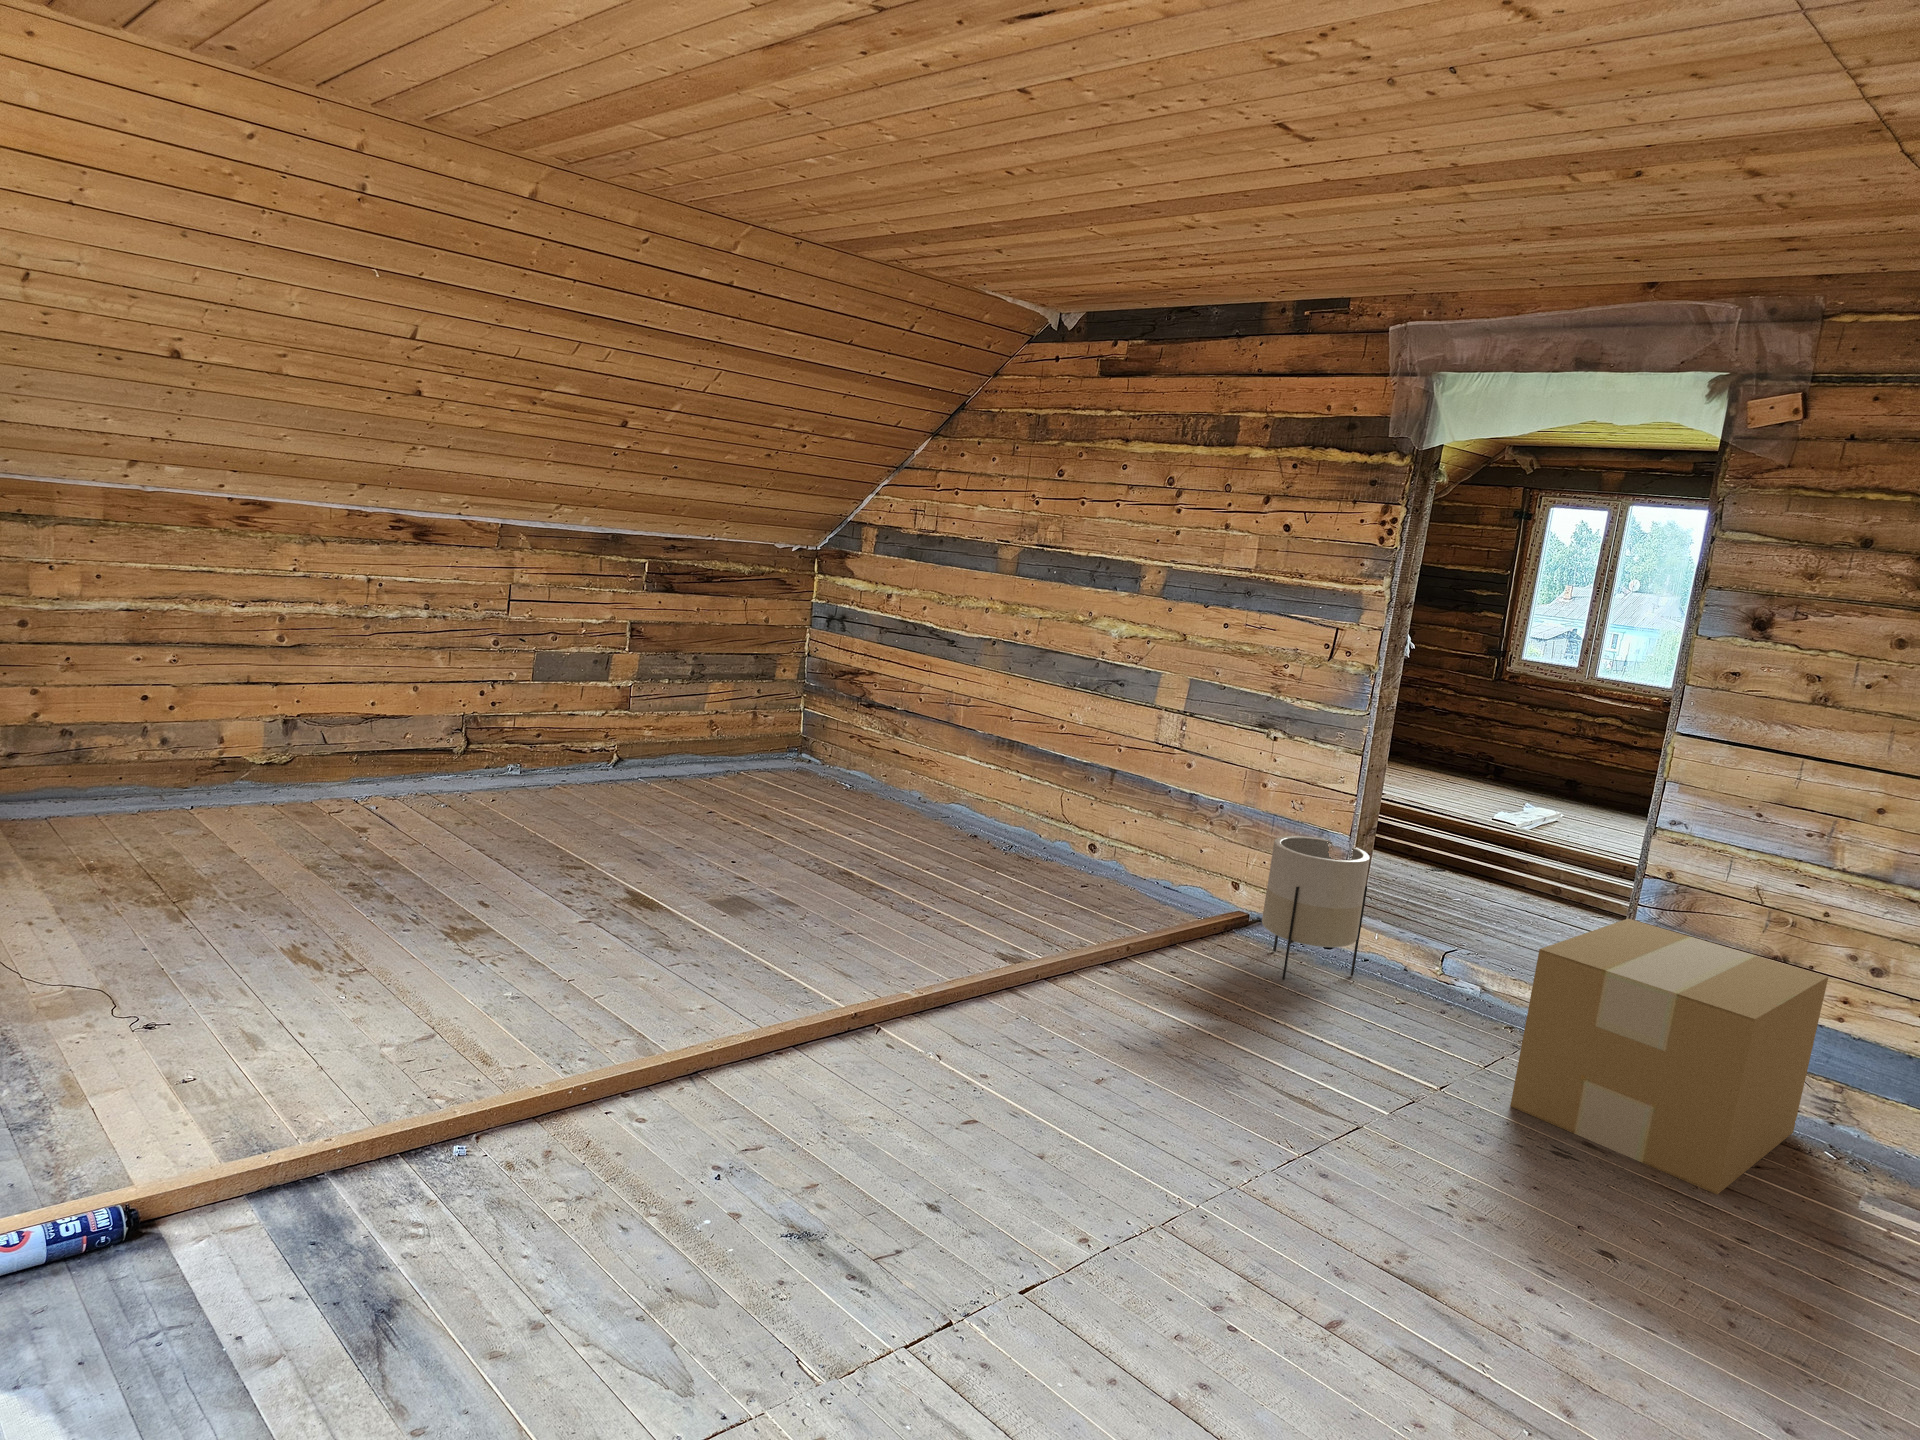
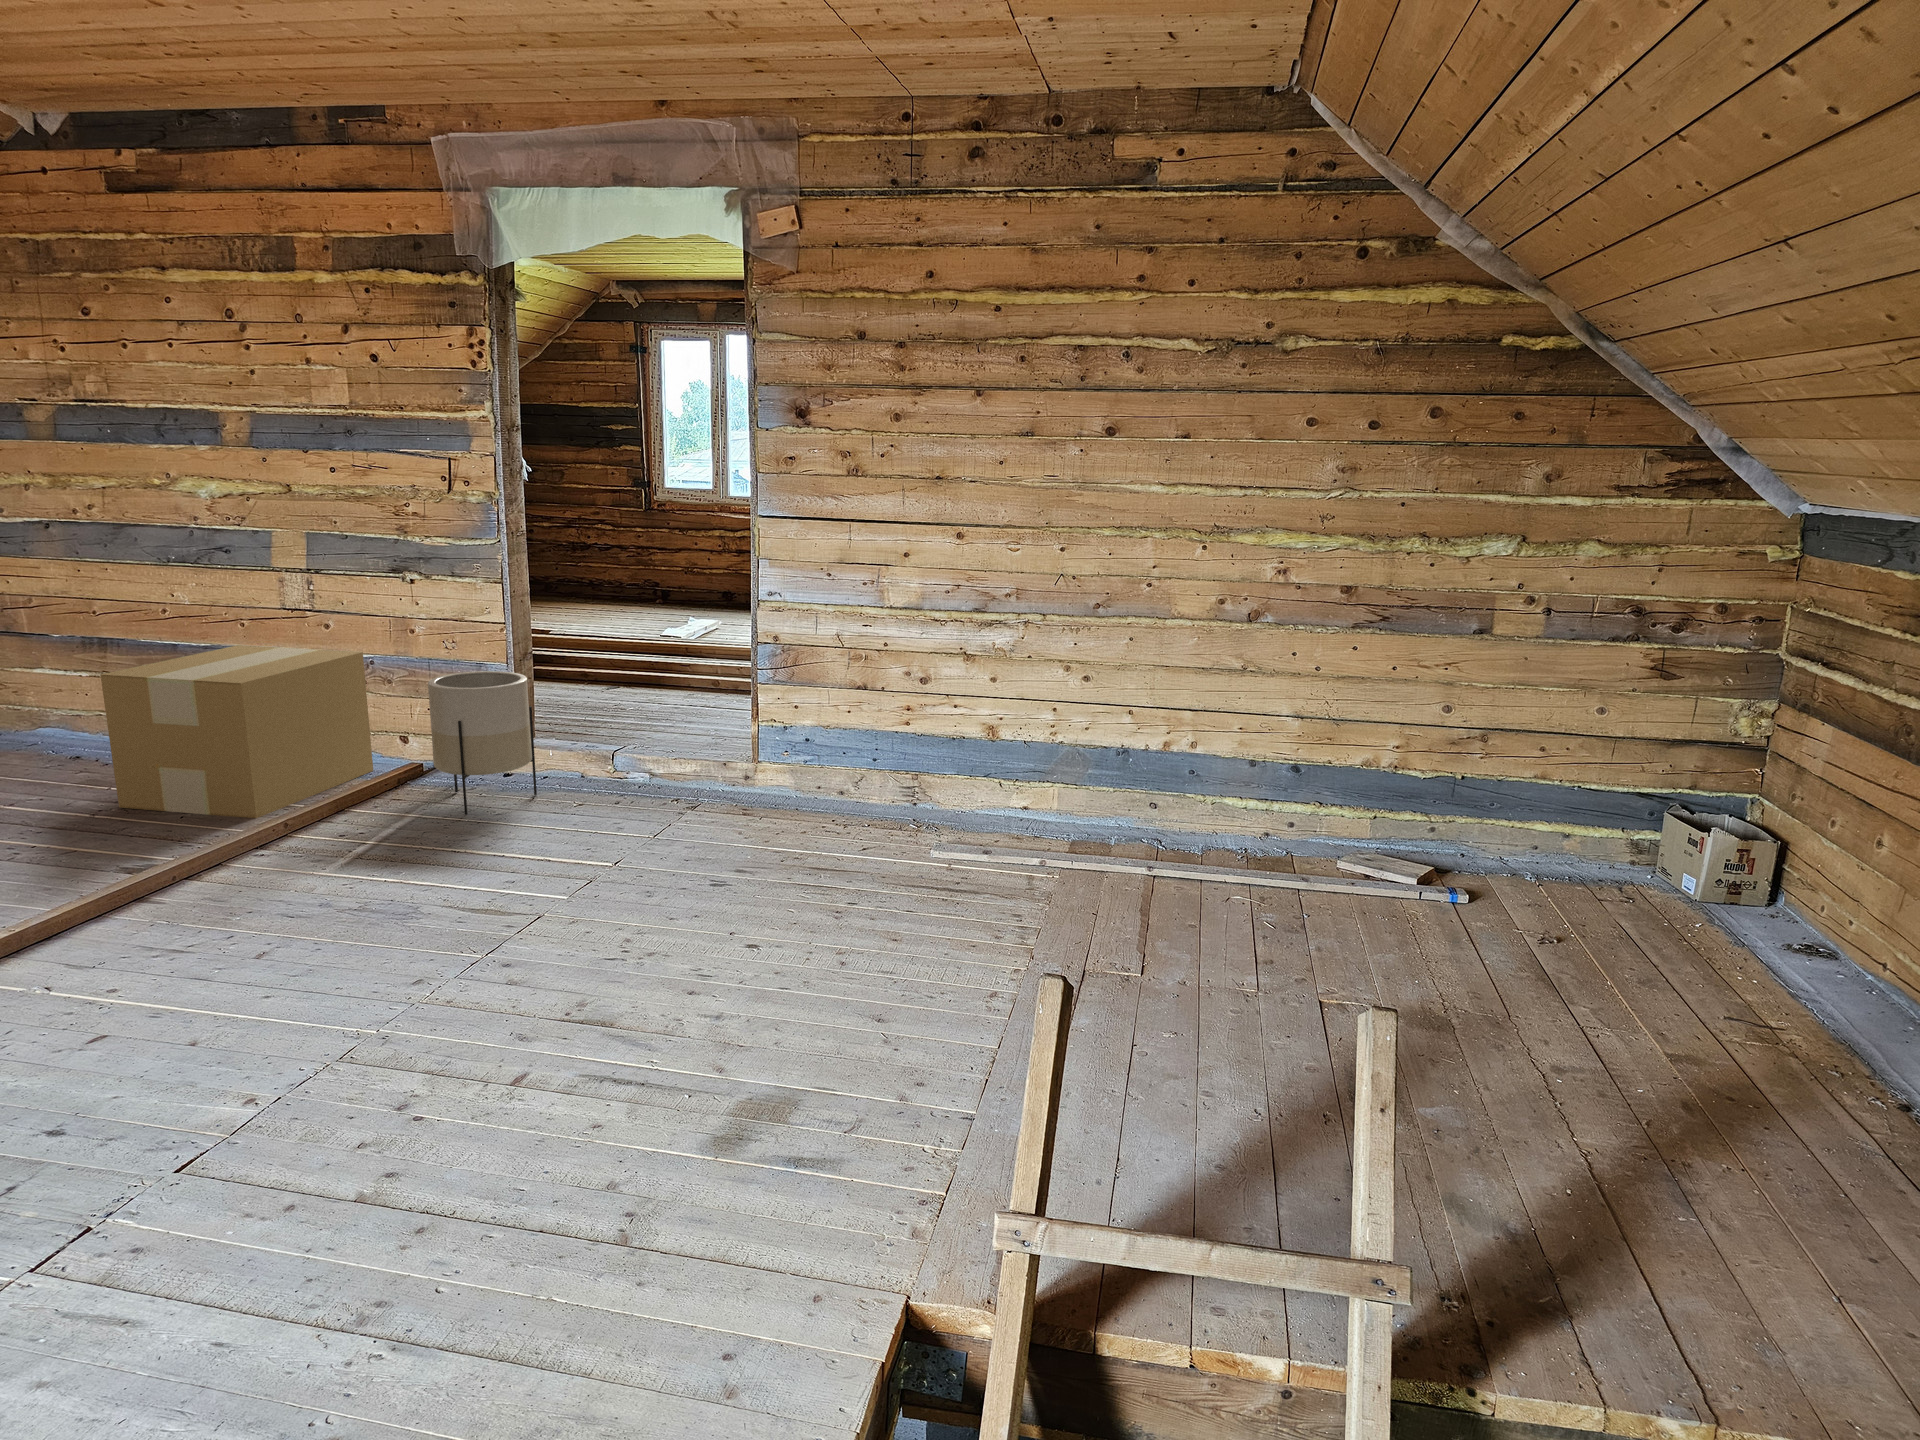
cardboard box: present [1510,919,1828,1194] -> present [100,645,373,818]

